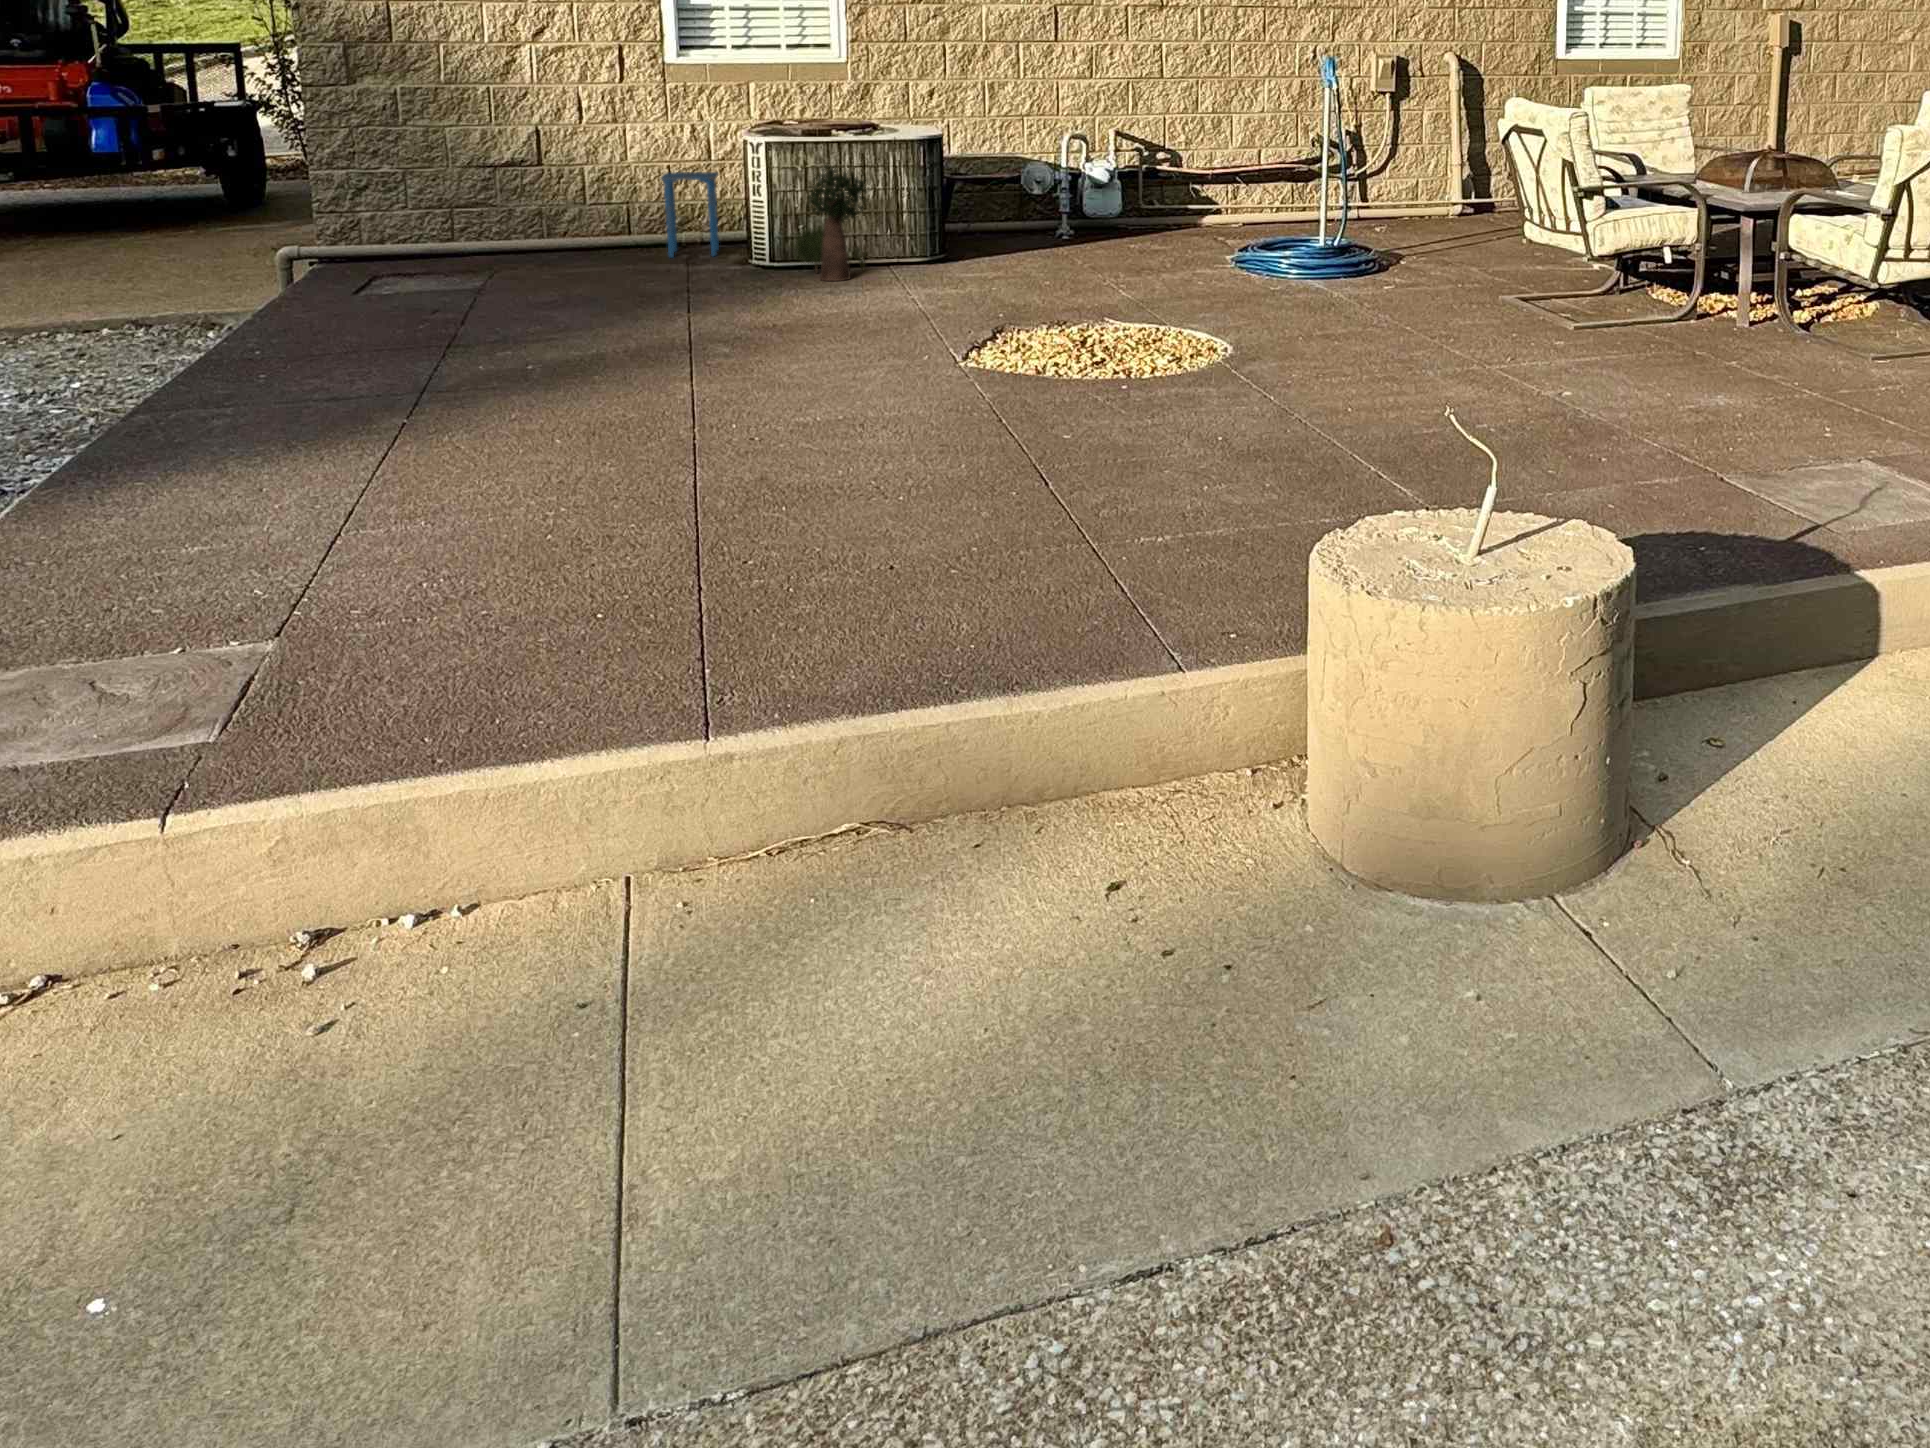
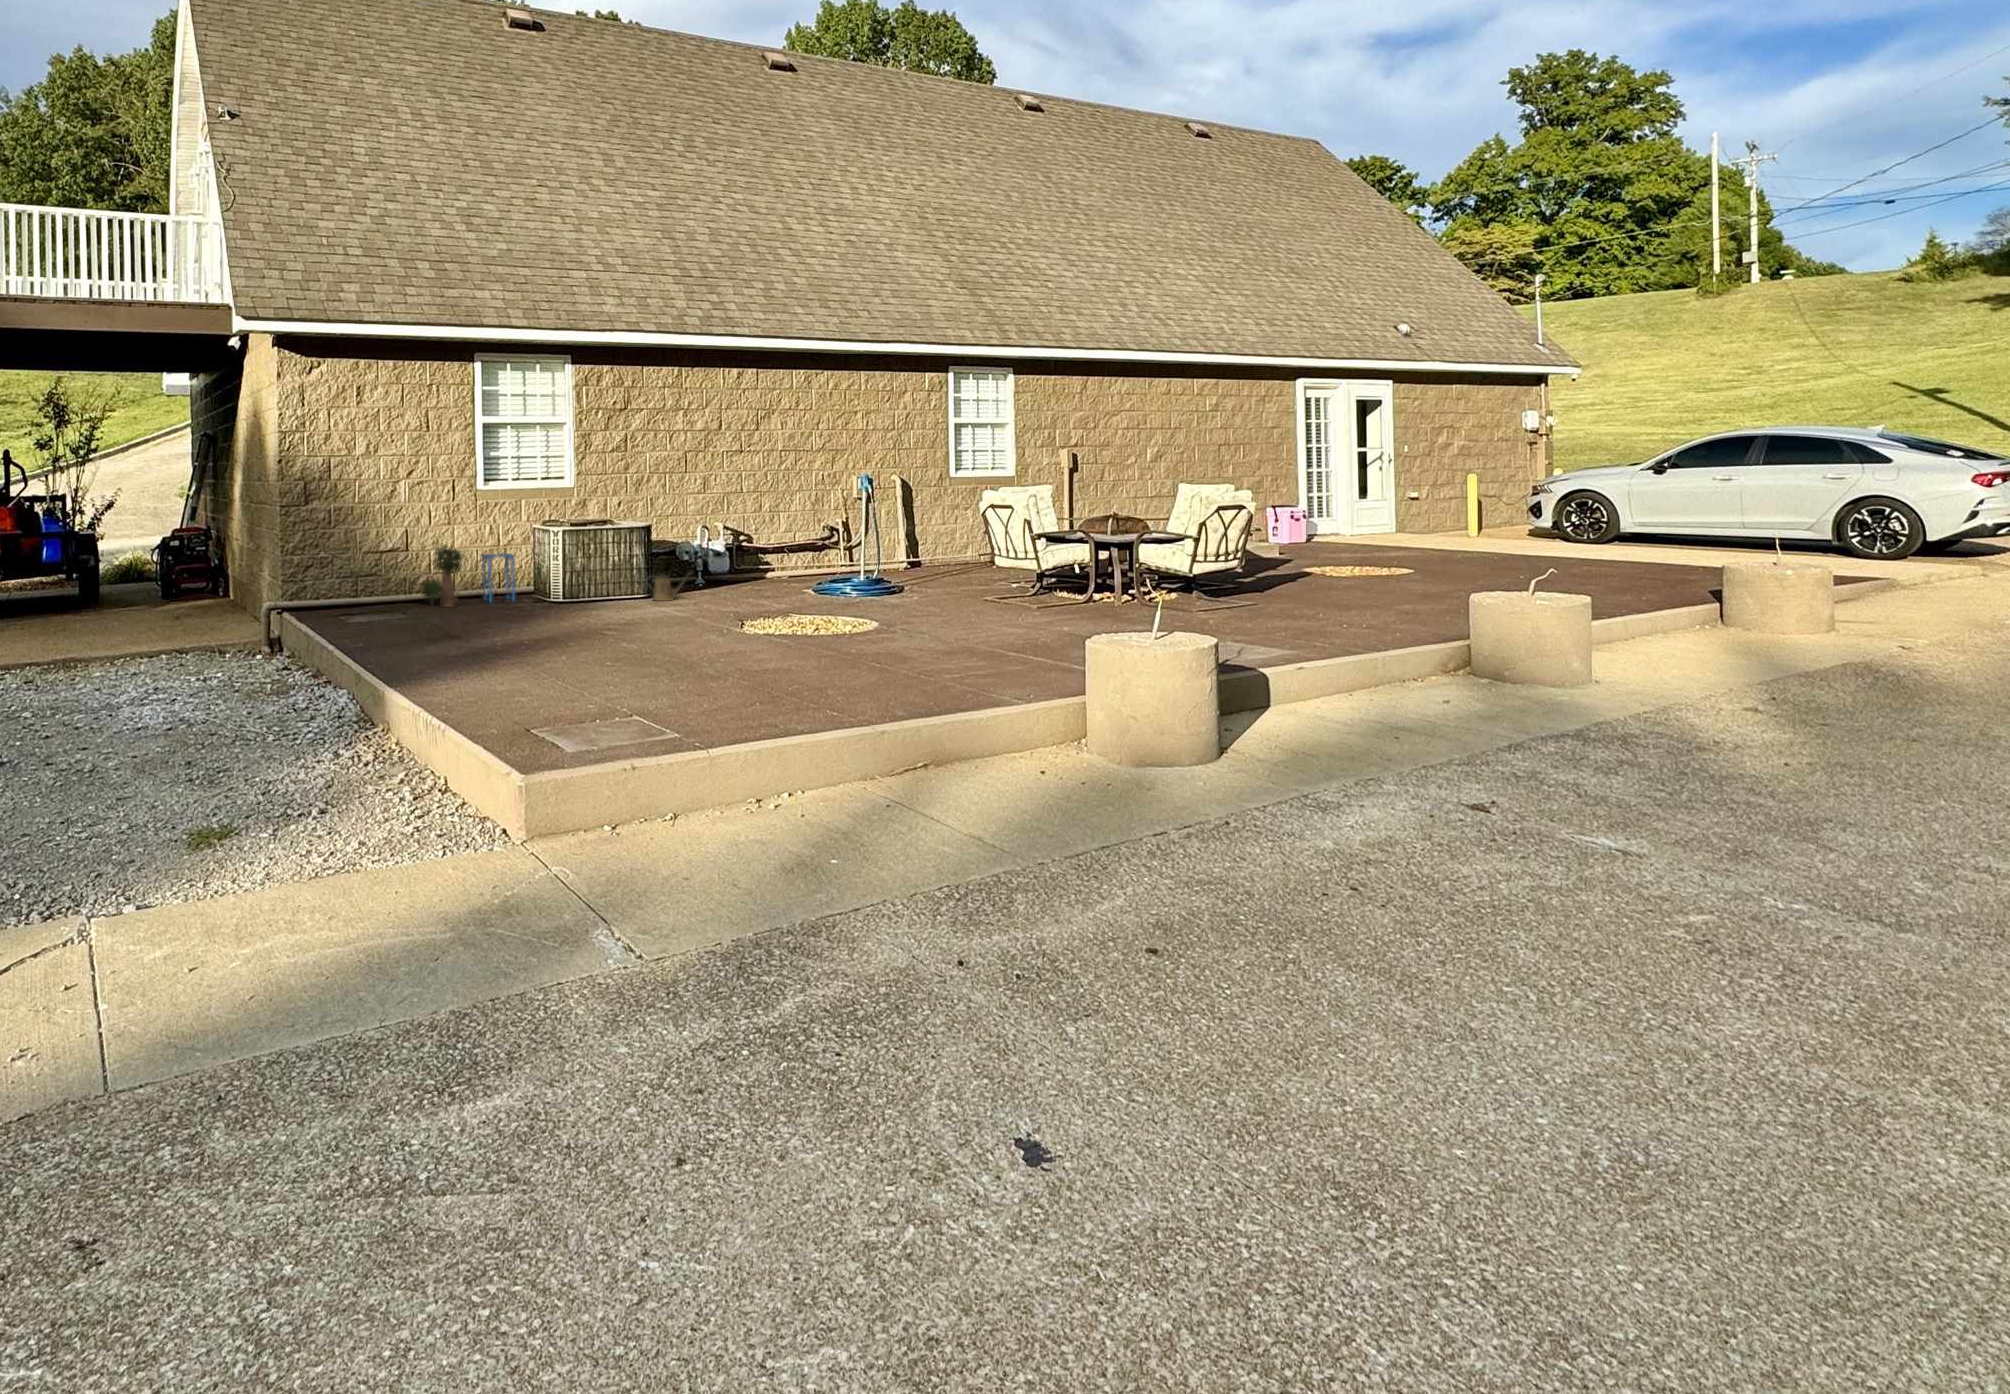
potted plant: present [794,165,868,281] -> present [420,543,465,607]
watering can: none [921,221,994,271] -> present [652,574,689,601]

